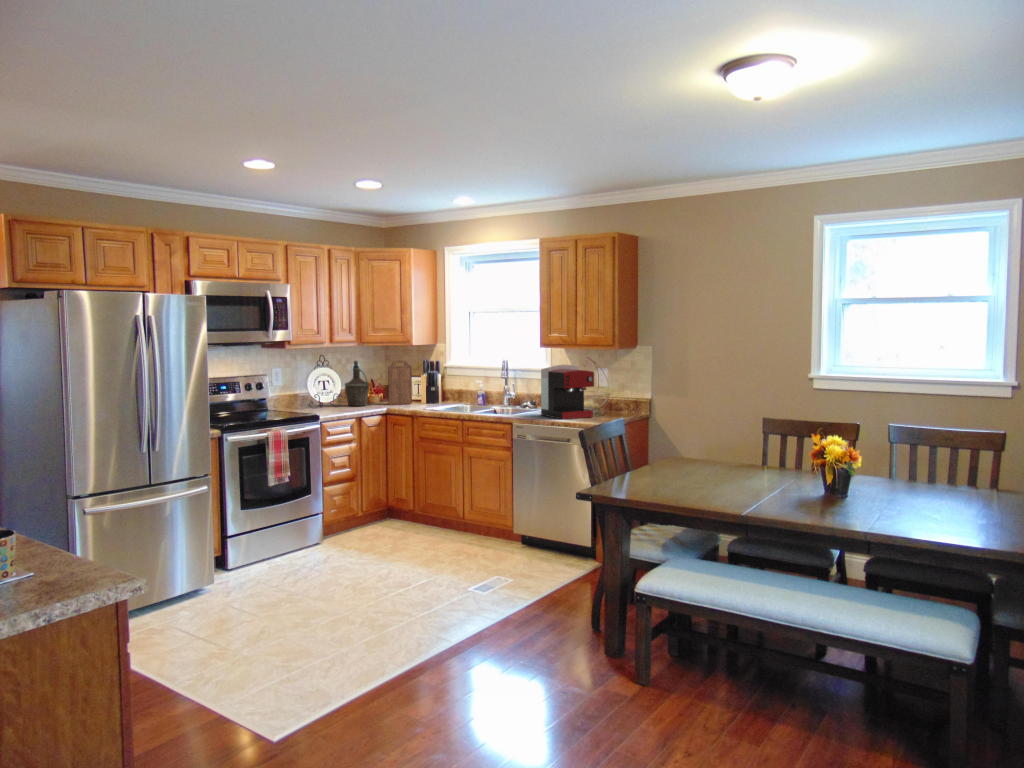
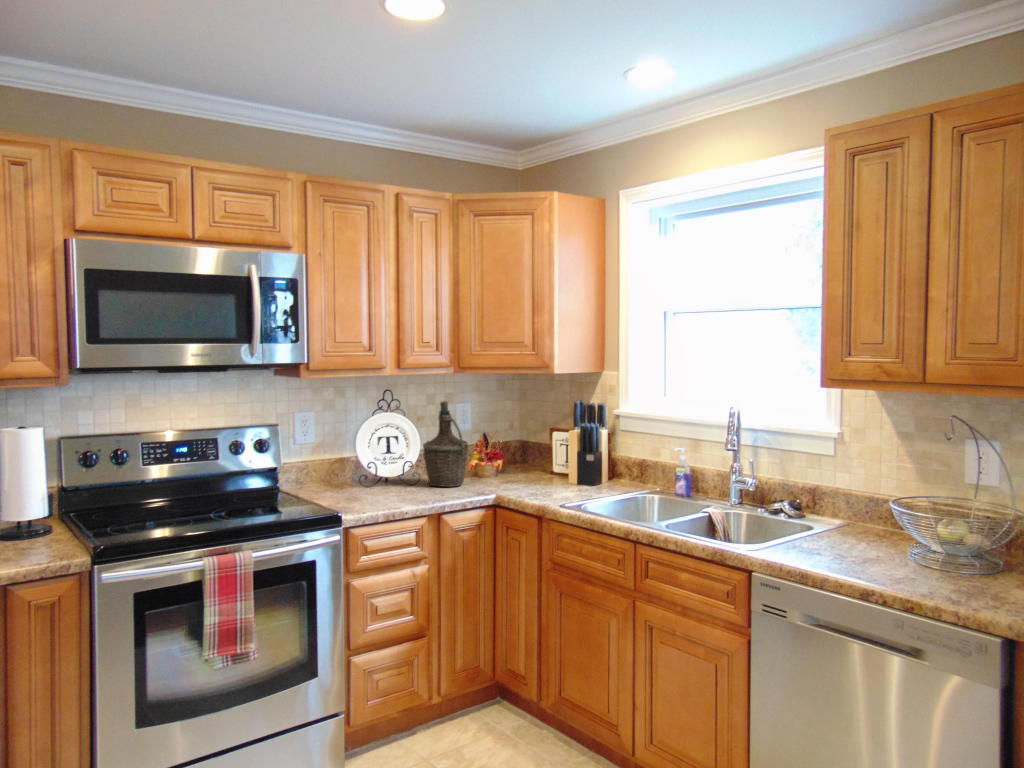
cutting board: present [388,360,412,405] -> none [504,402,550,486]
coffee maker: present [541,364,594,419] -> none [824,432,979,580]

